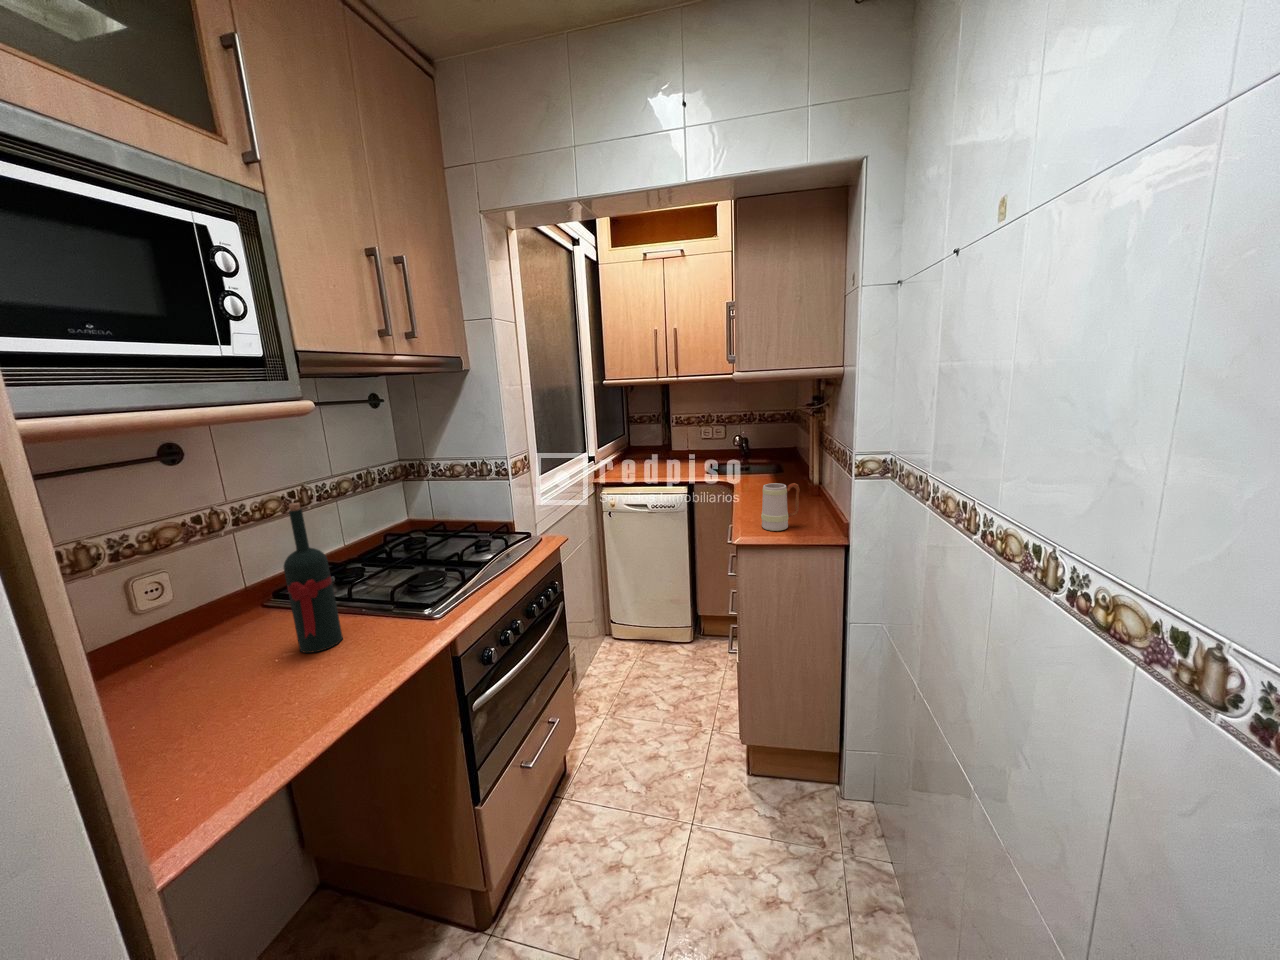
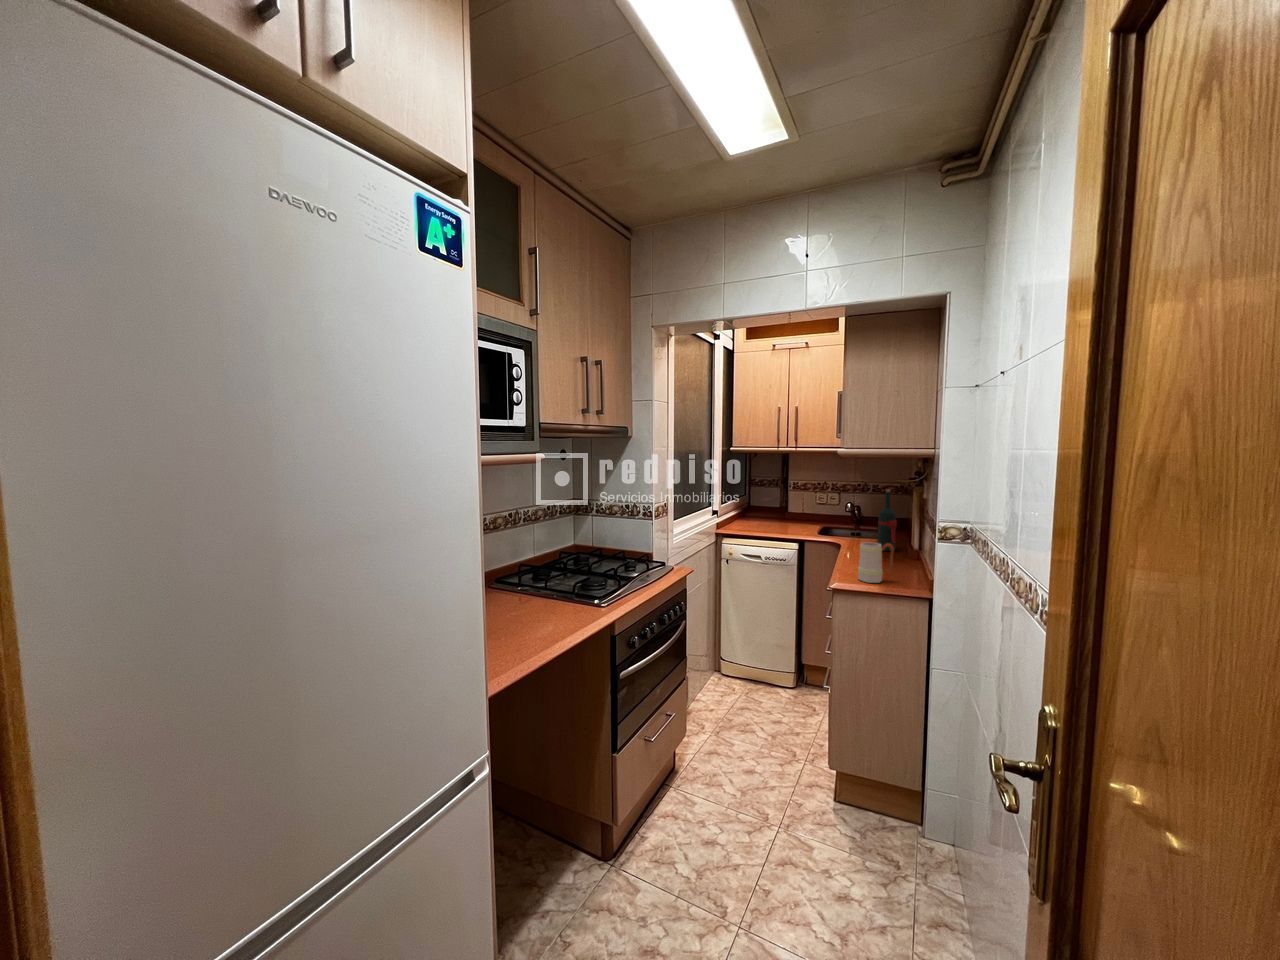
wine bottle: present [284,503,343,653] -> present [878,489,897,551]

